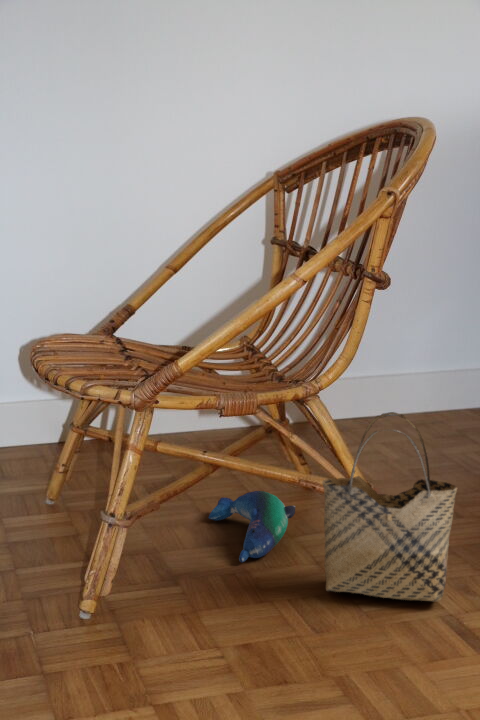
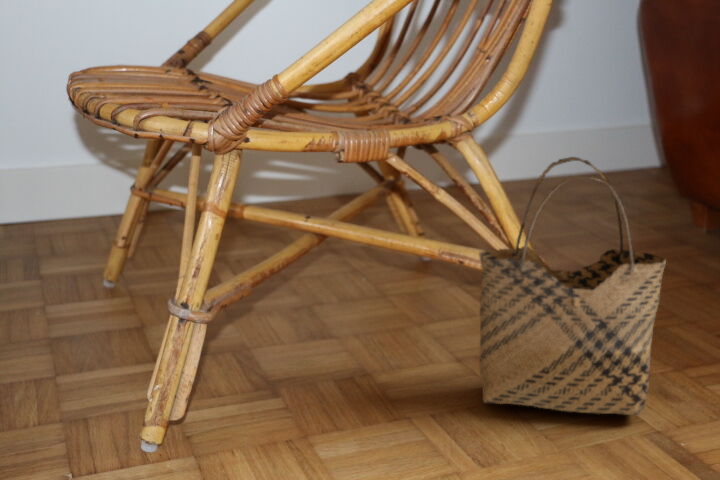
plush toy: present [209,491,295,562] -> none [312,268,428,363]

